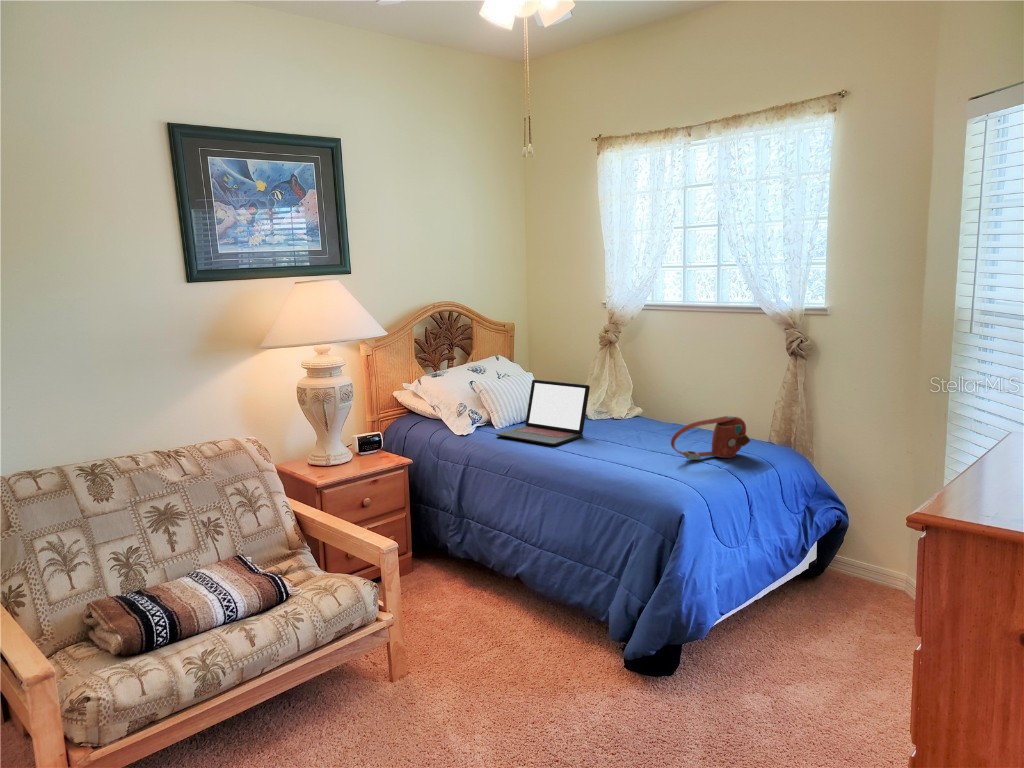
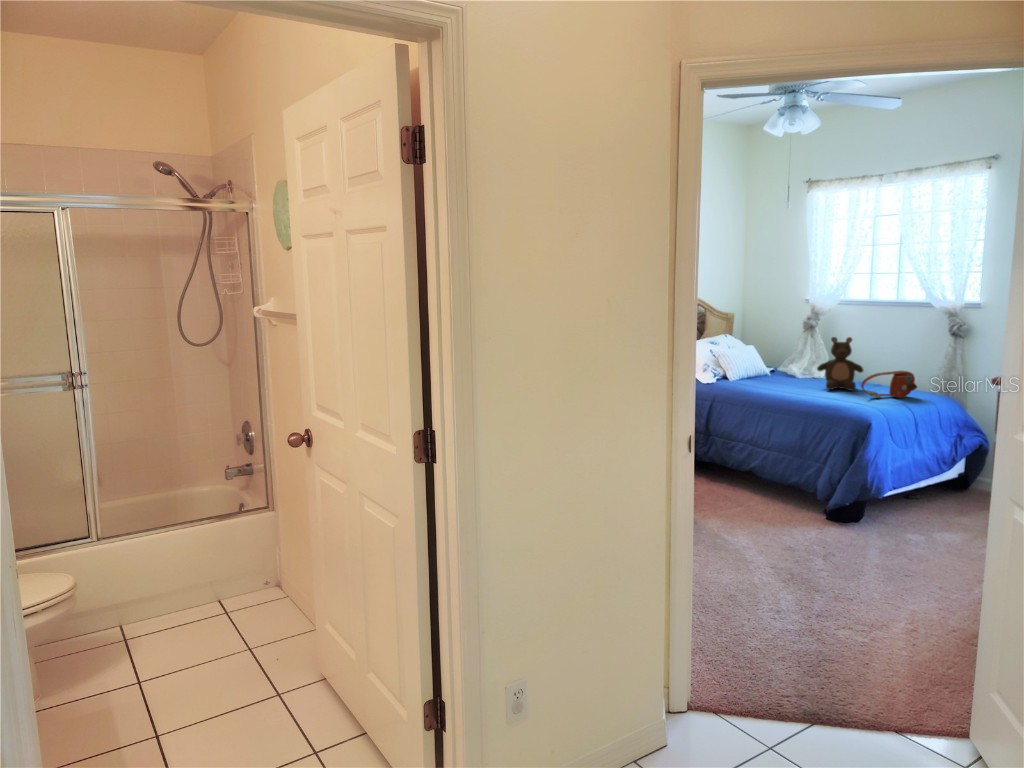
stuffed bear: none [612,363,676,445] -> present [817,337,864,391]
laptop: present [496,380,590,445] -> none [734,348,801,389]

